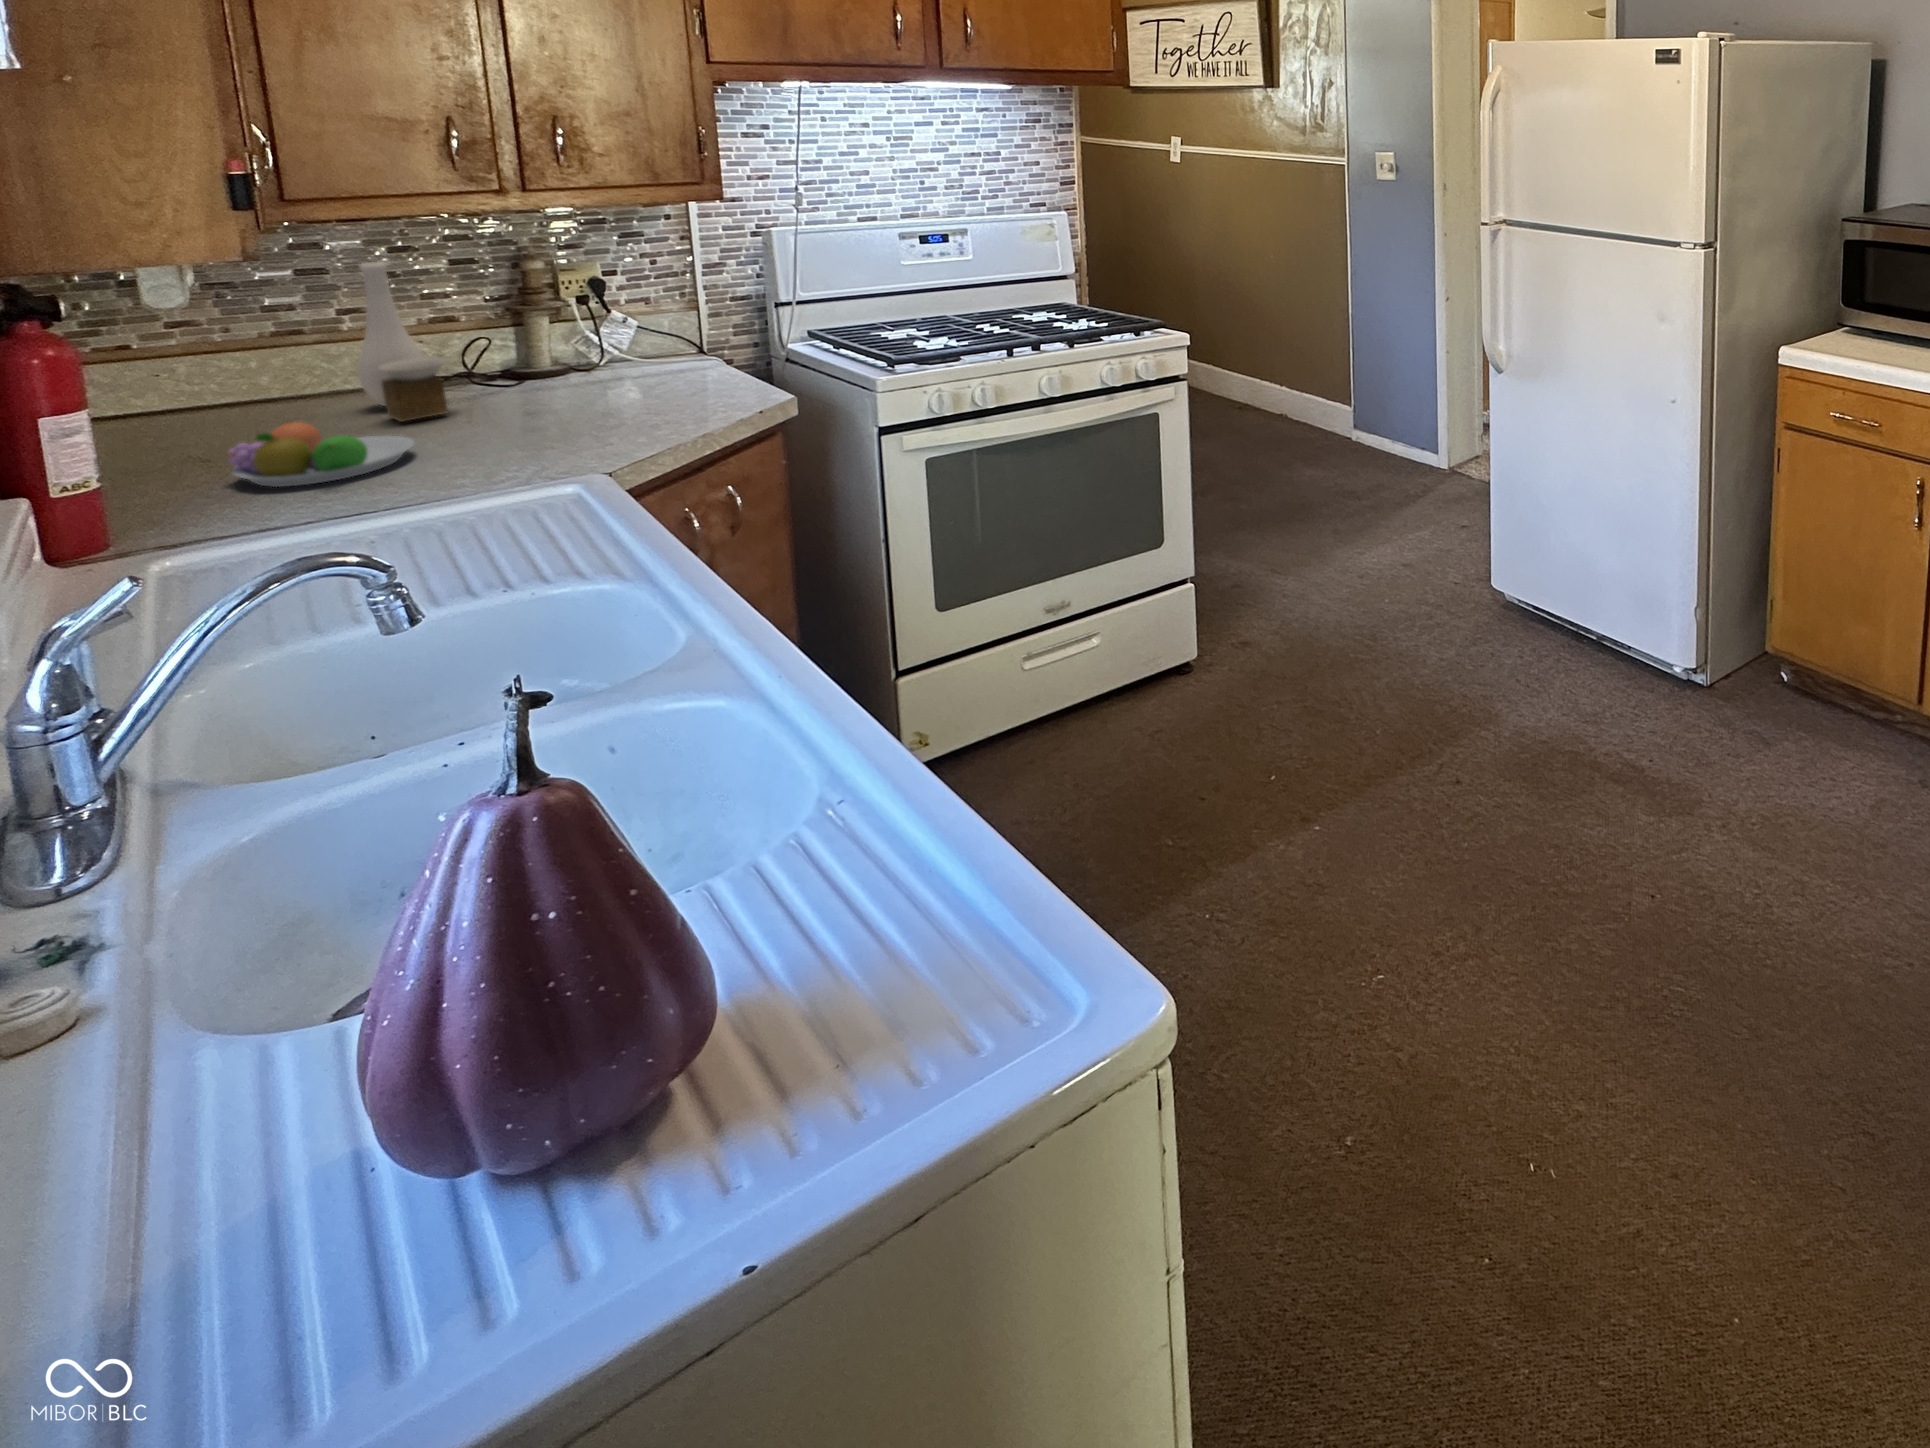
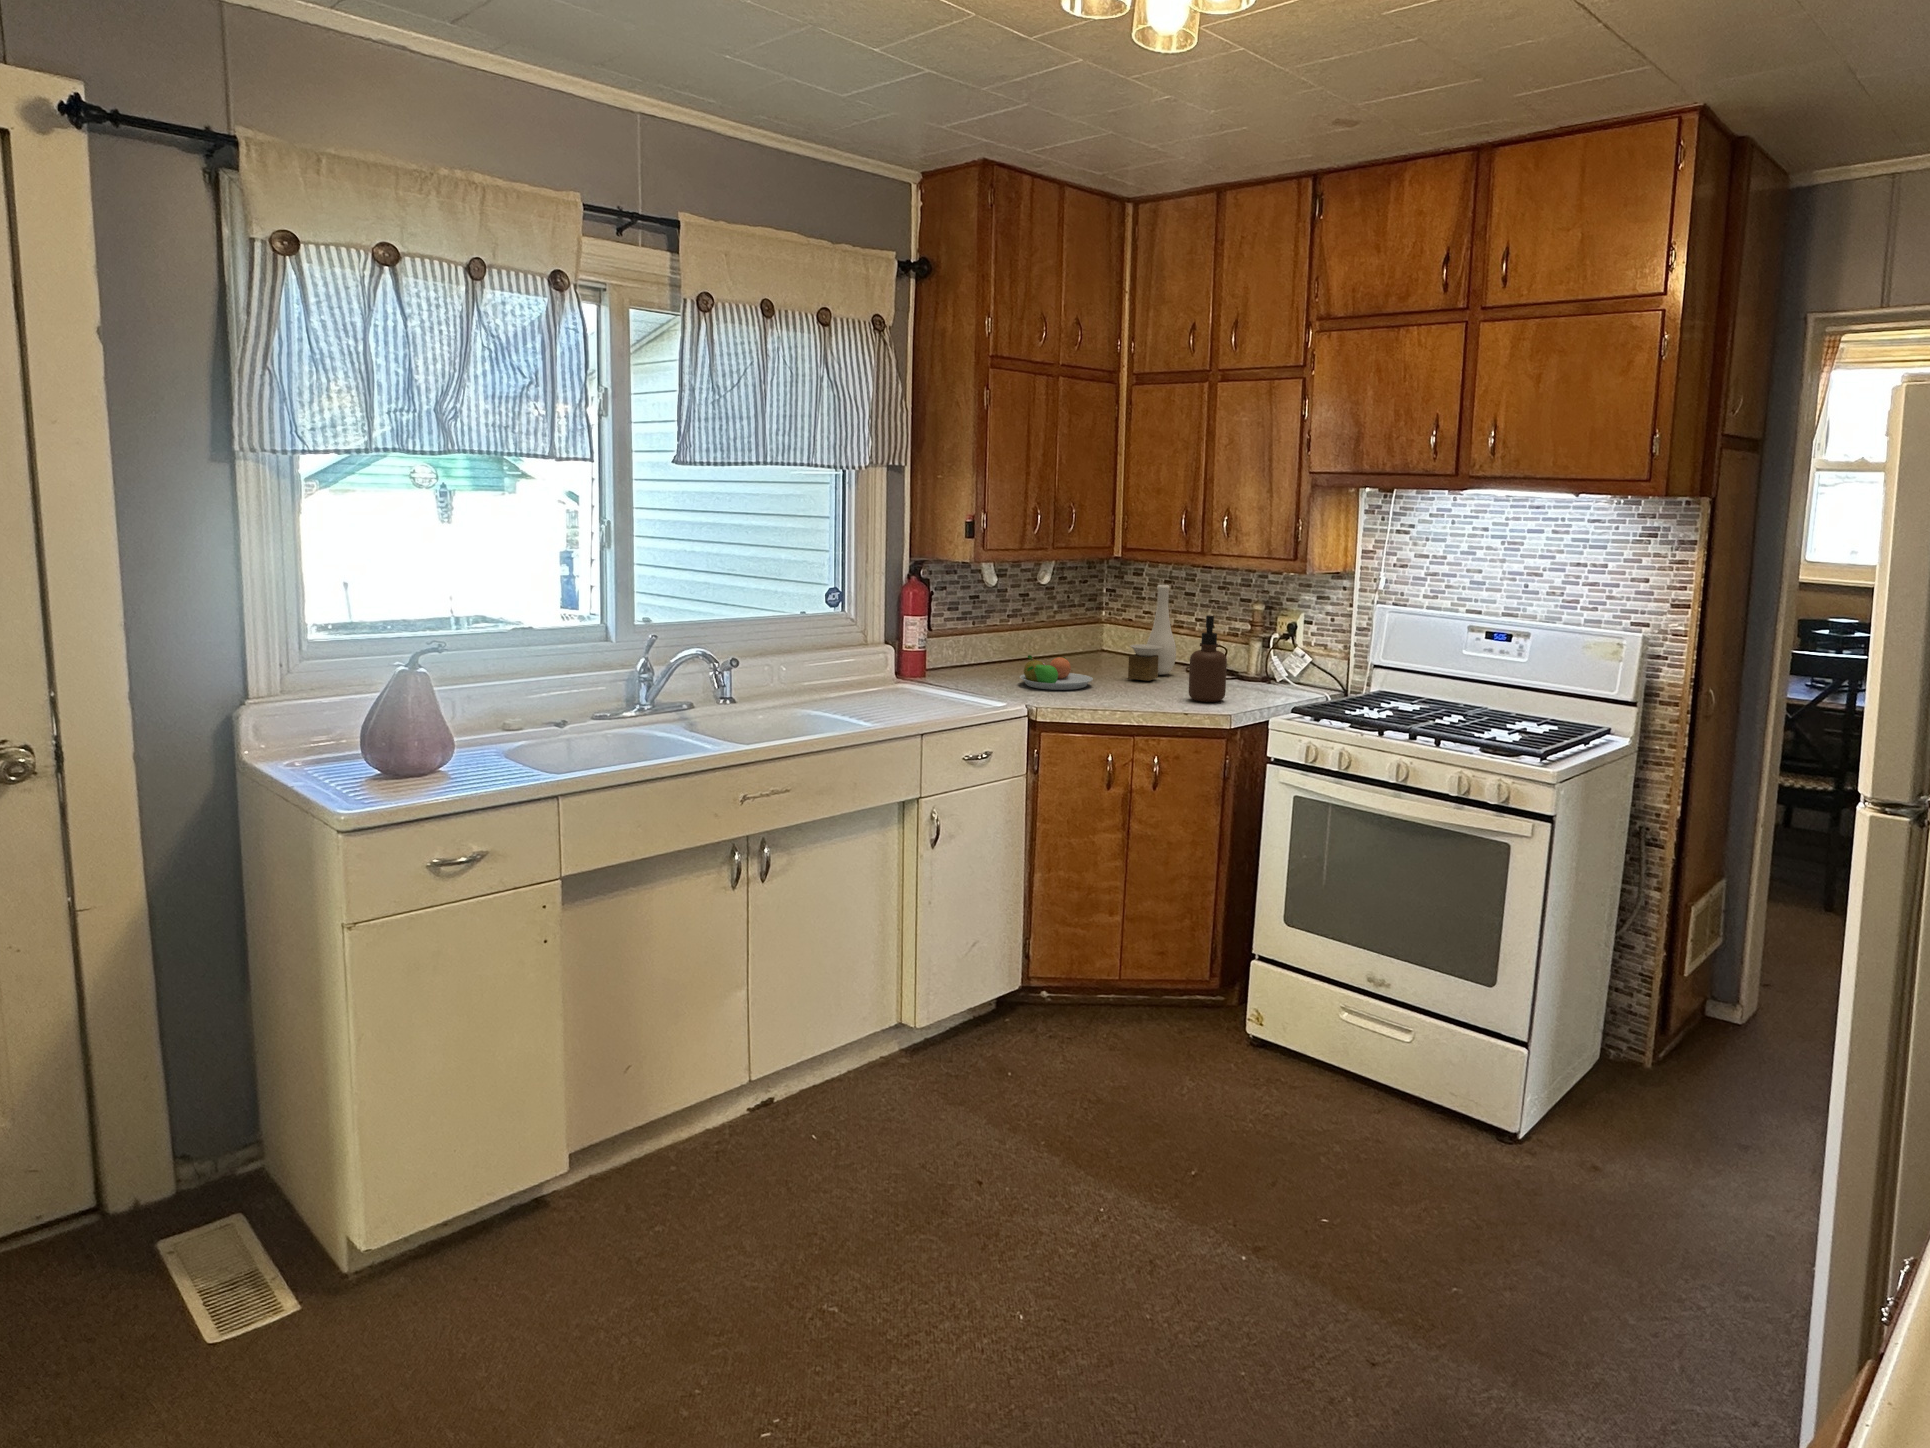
soap dispenser: none [607,284,678,406] -> present [1189,615,1227,702]

